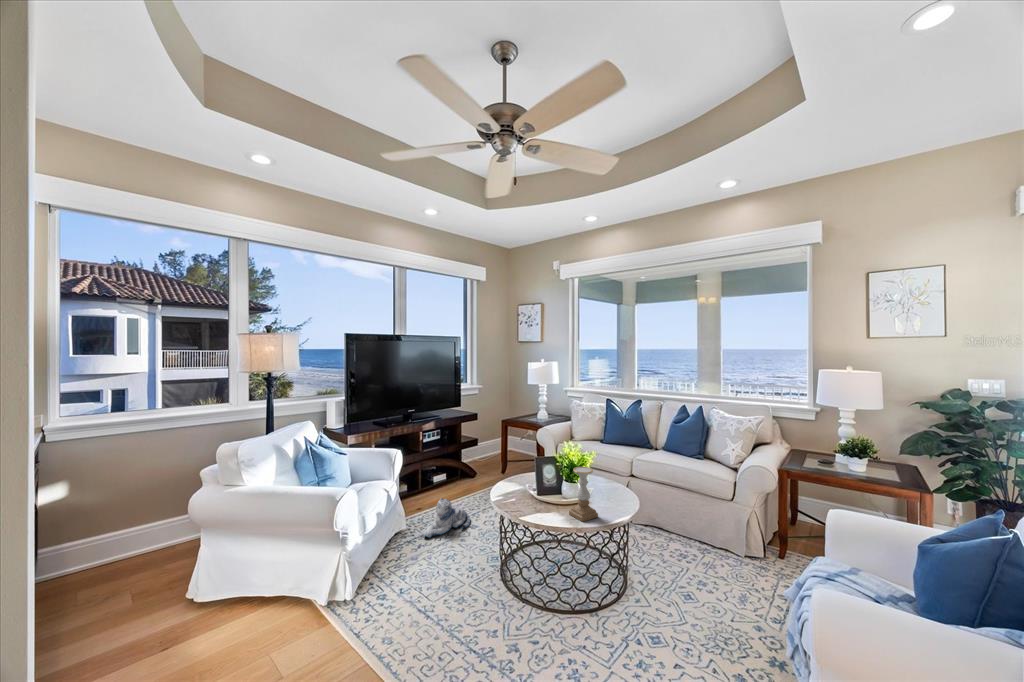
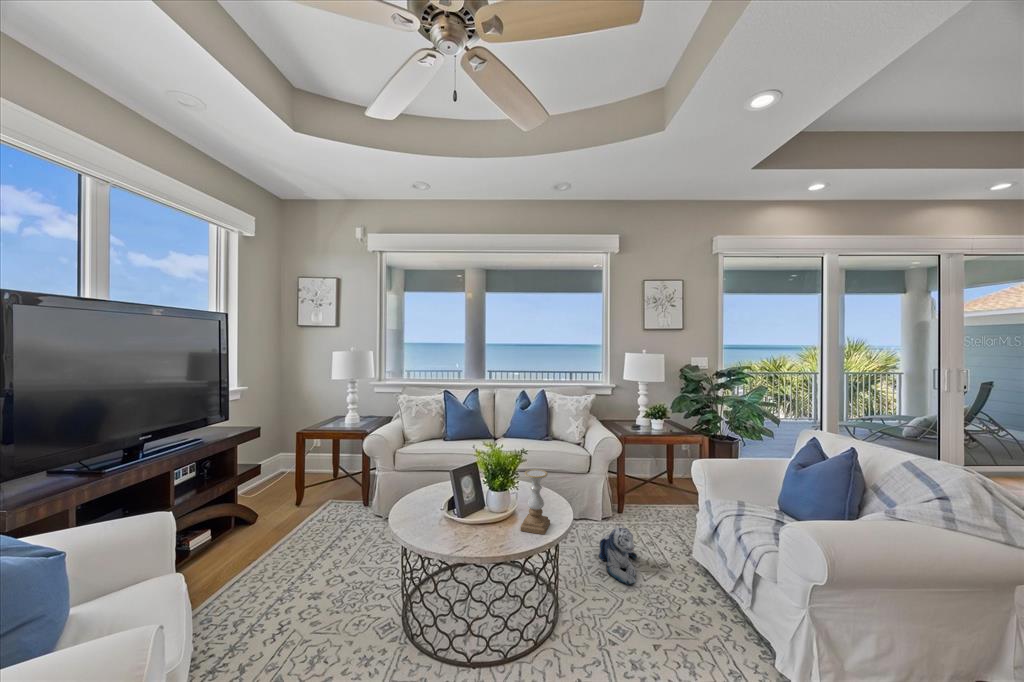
plush toy: present [424,498,471,538] -> present [599,528,637,585]

